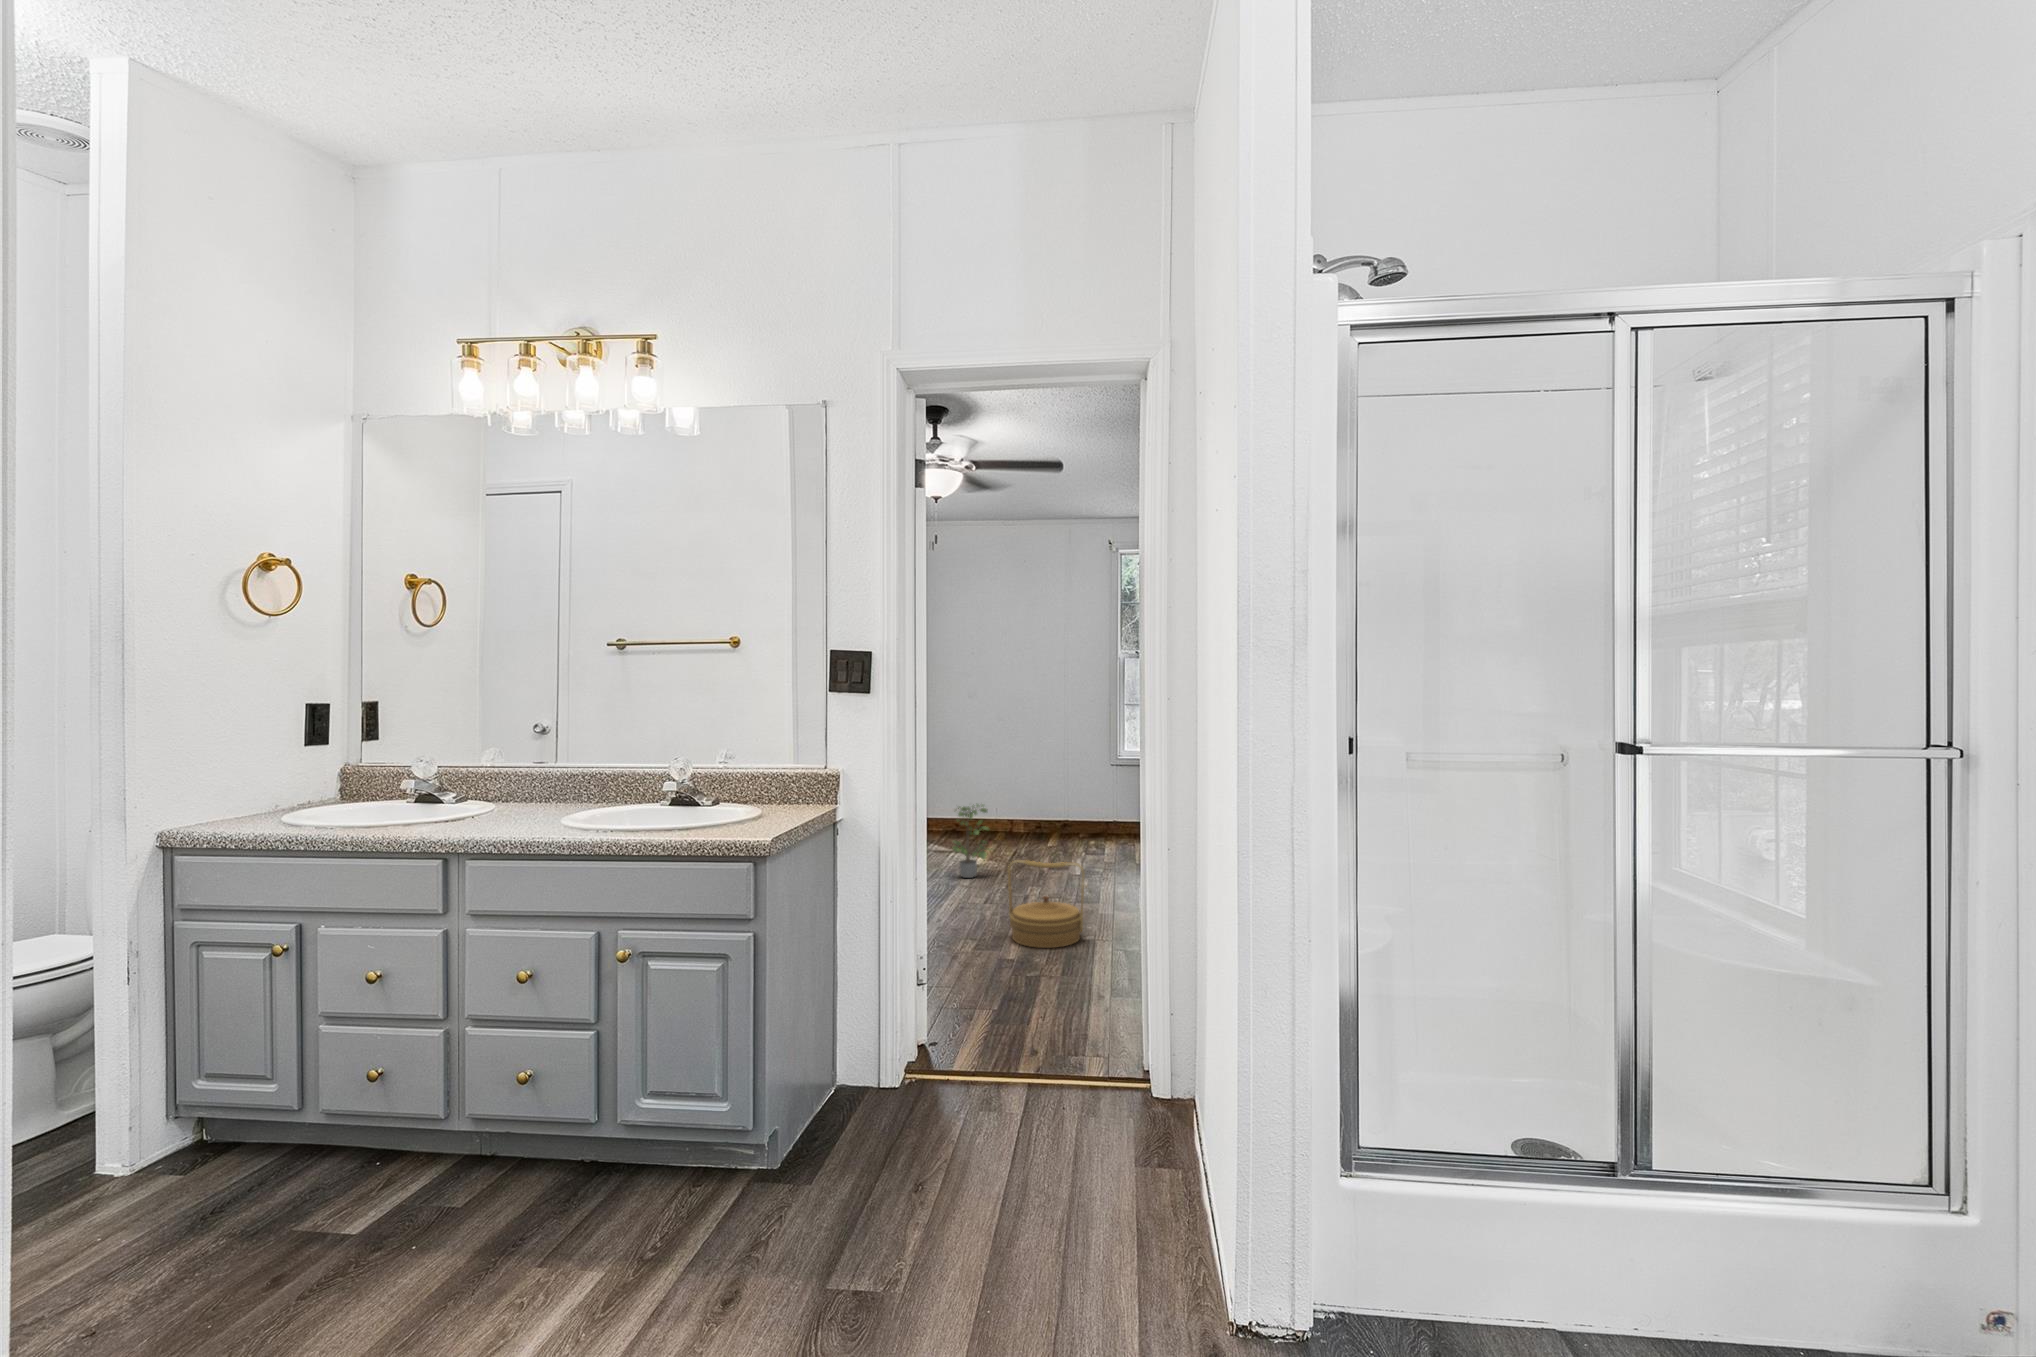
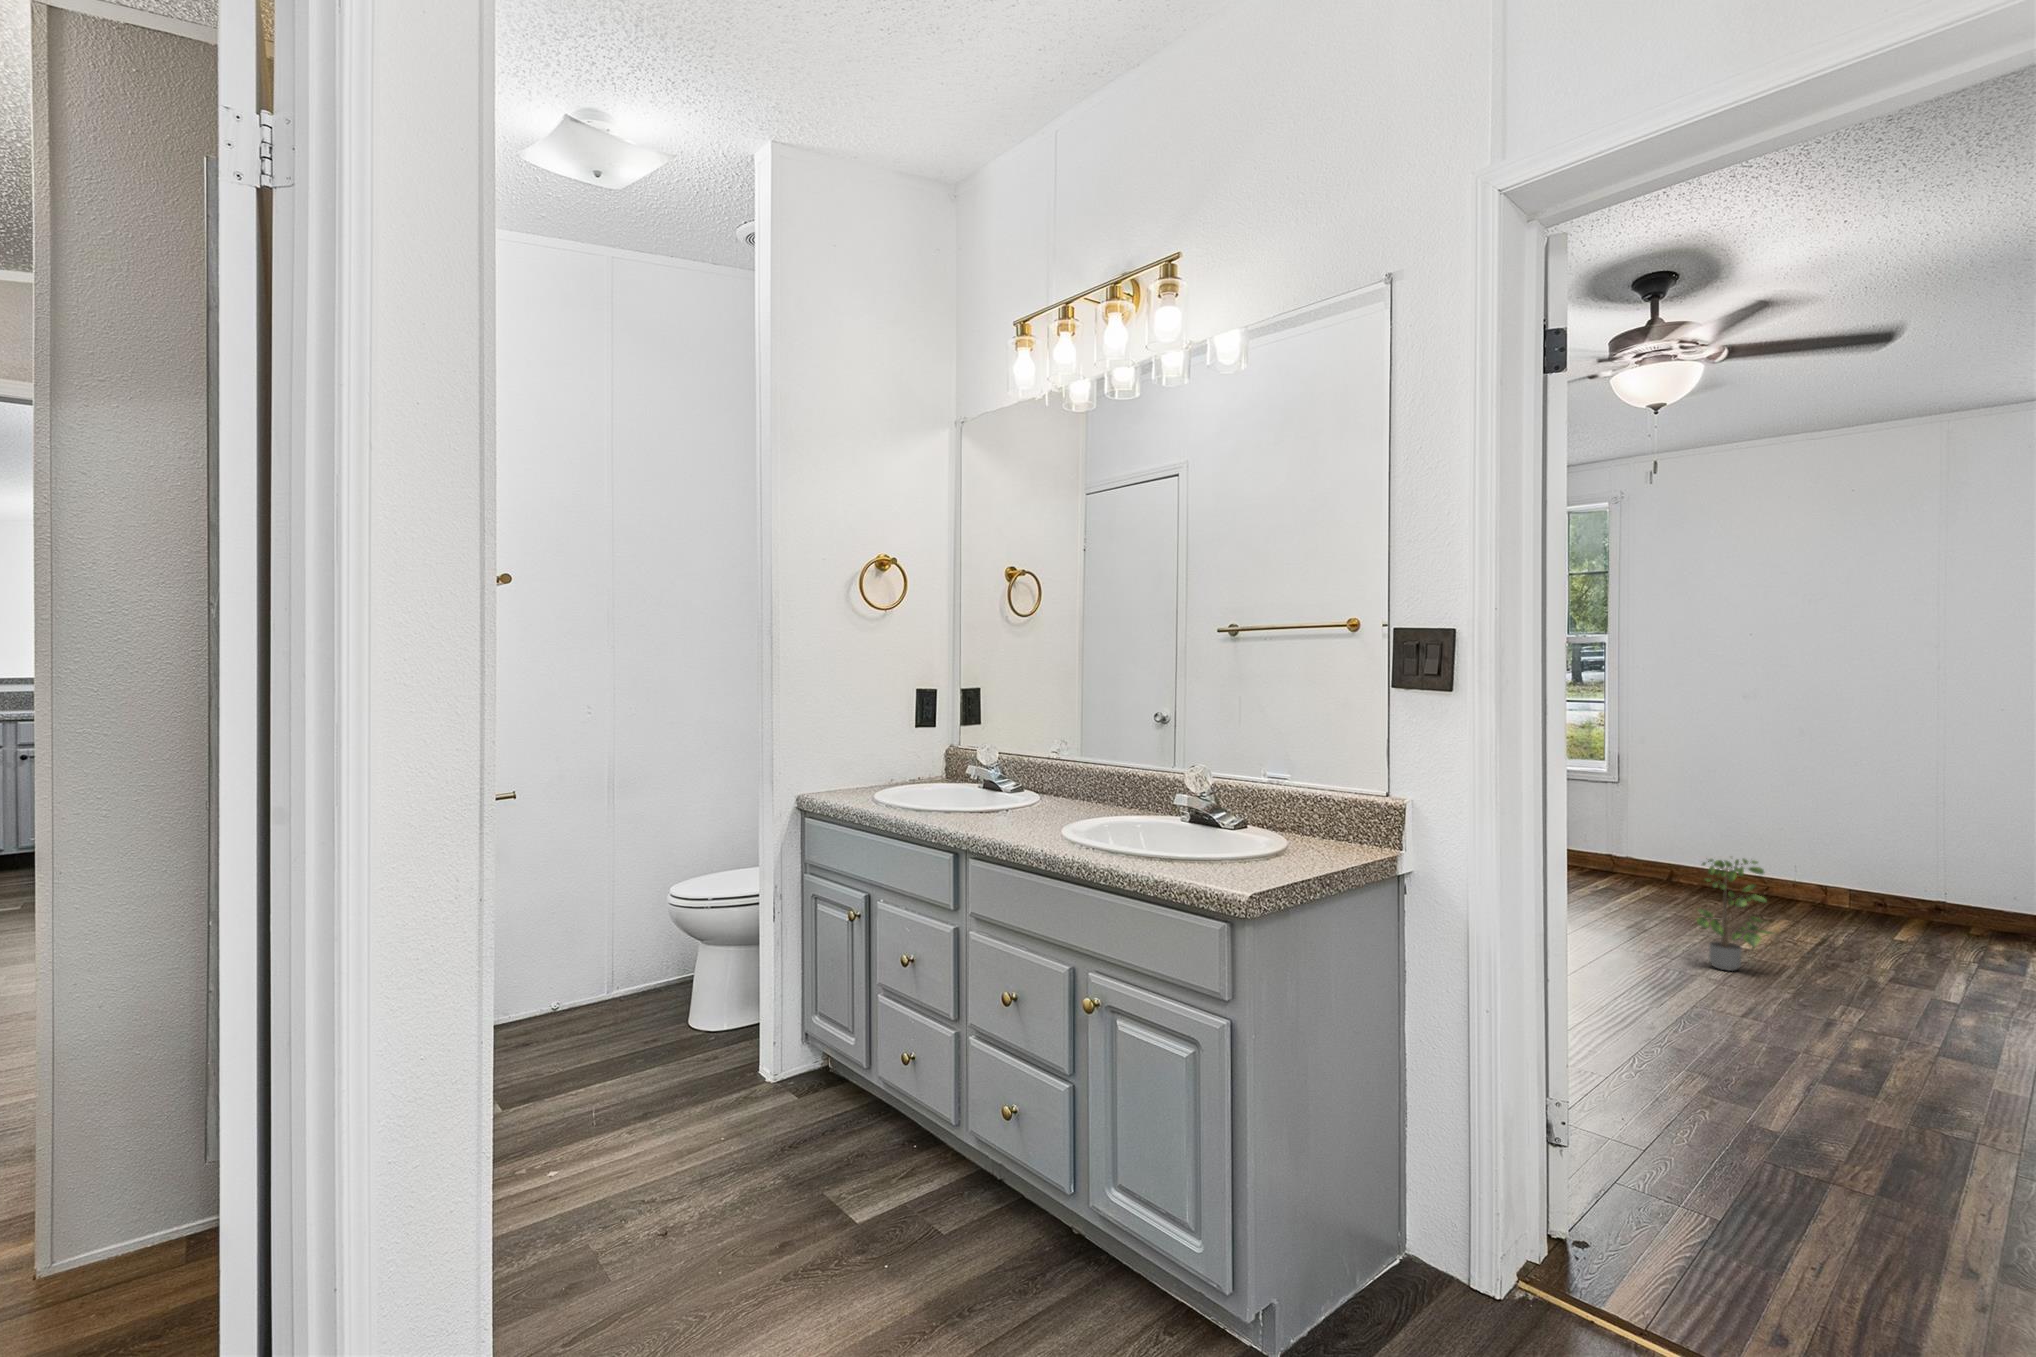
basket: present [1008,860,1085,948] -> none [1773,964,1938,1132]

